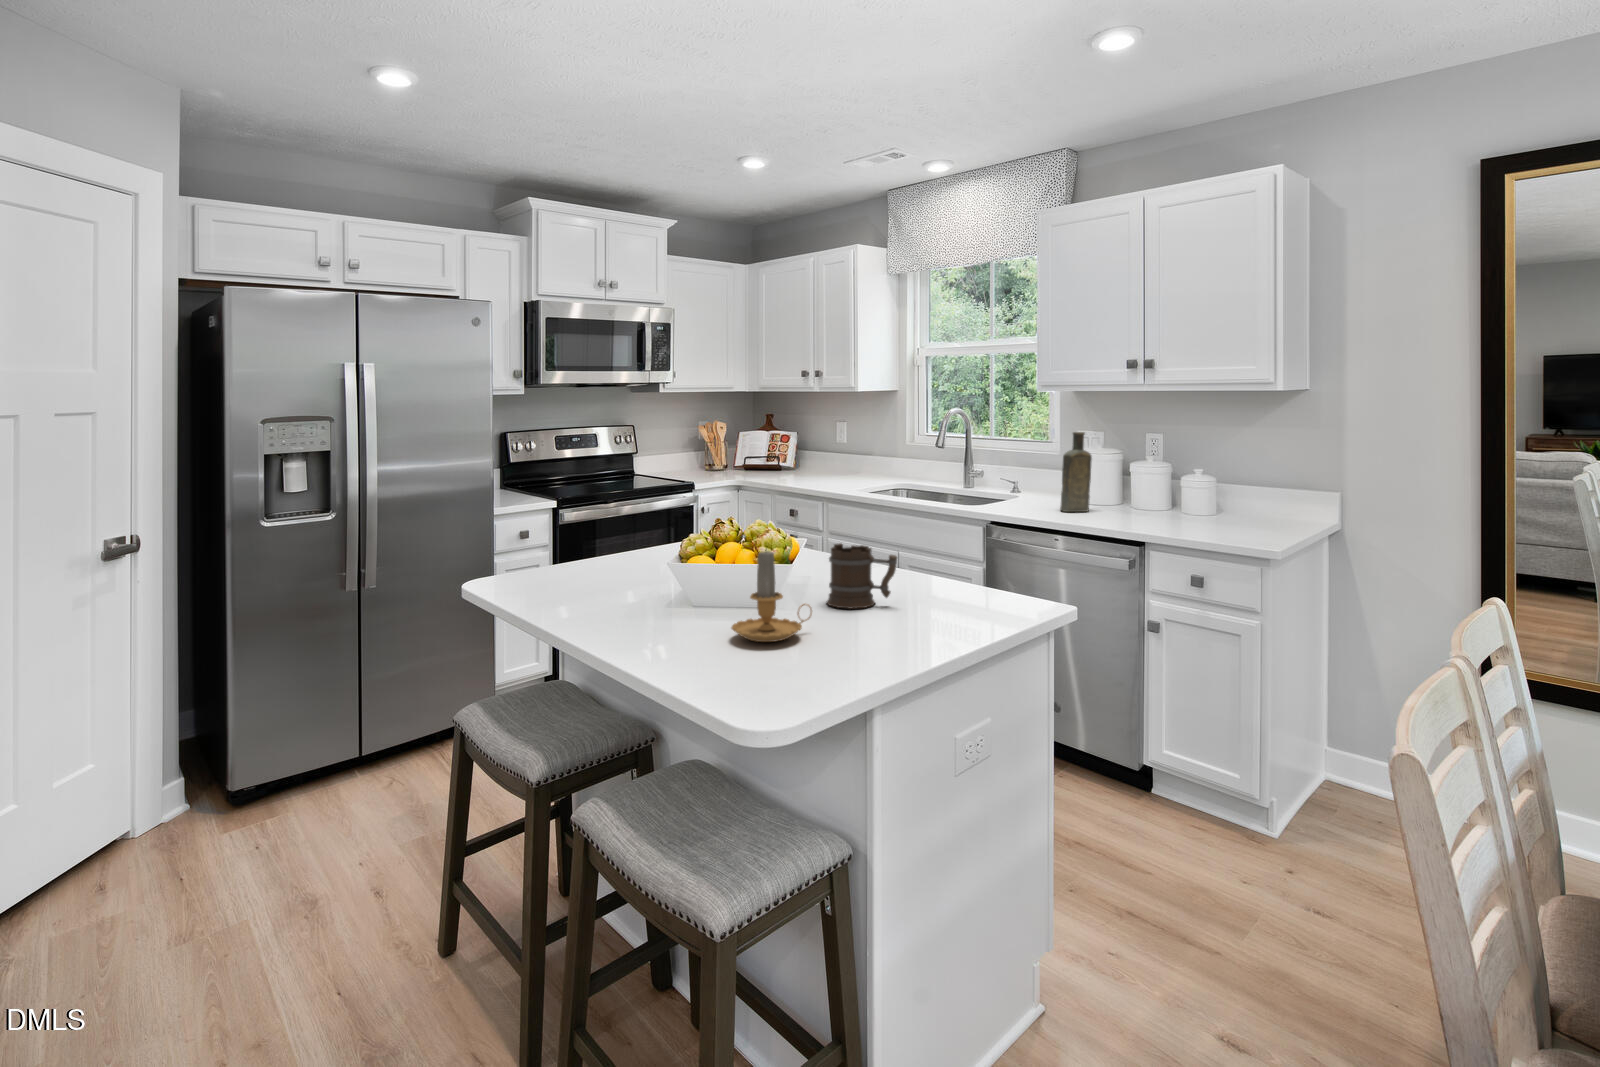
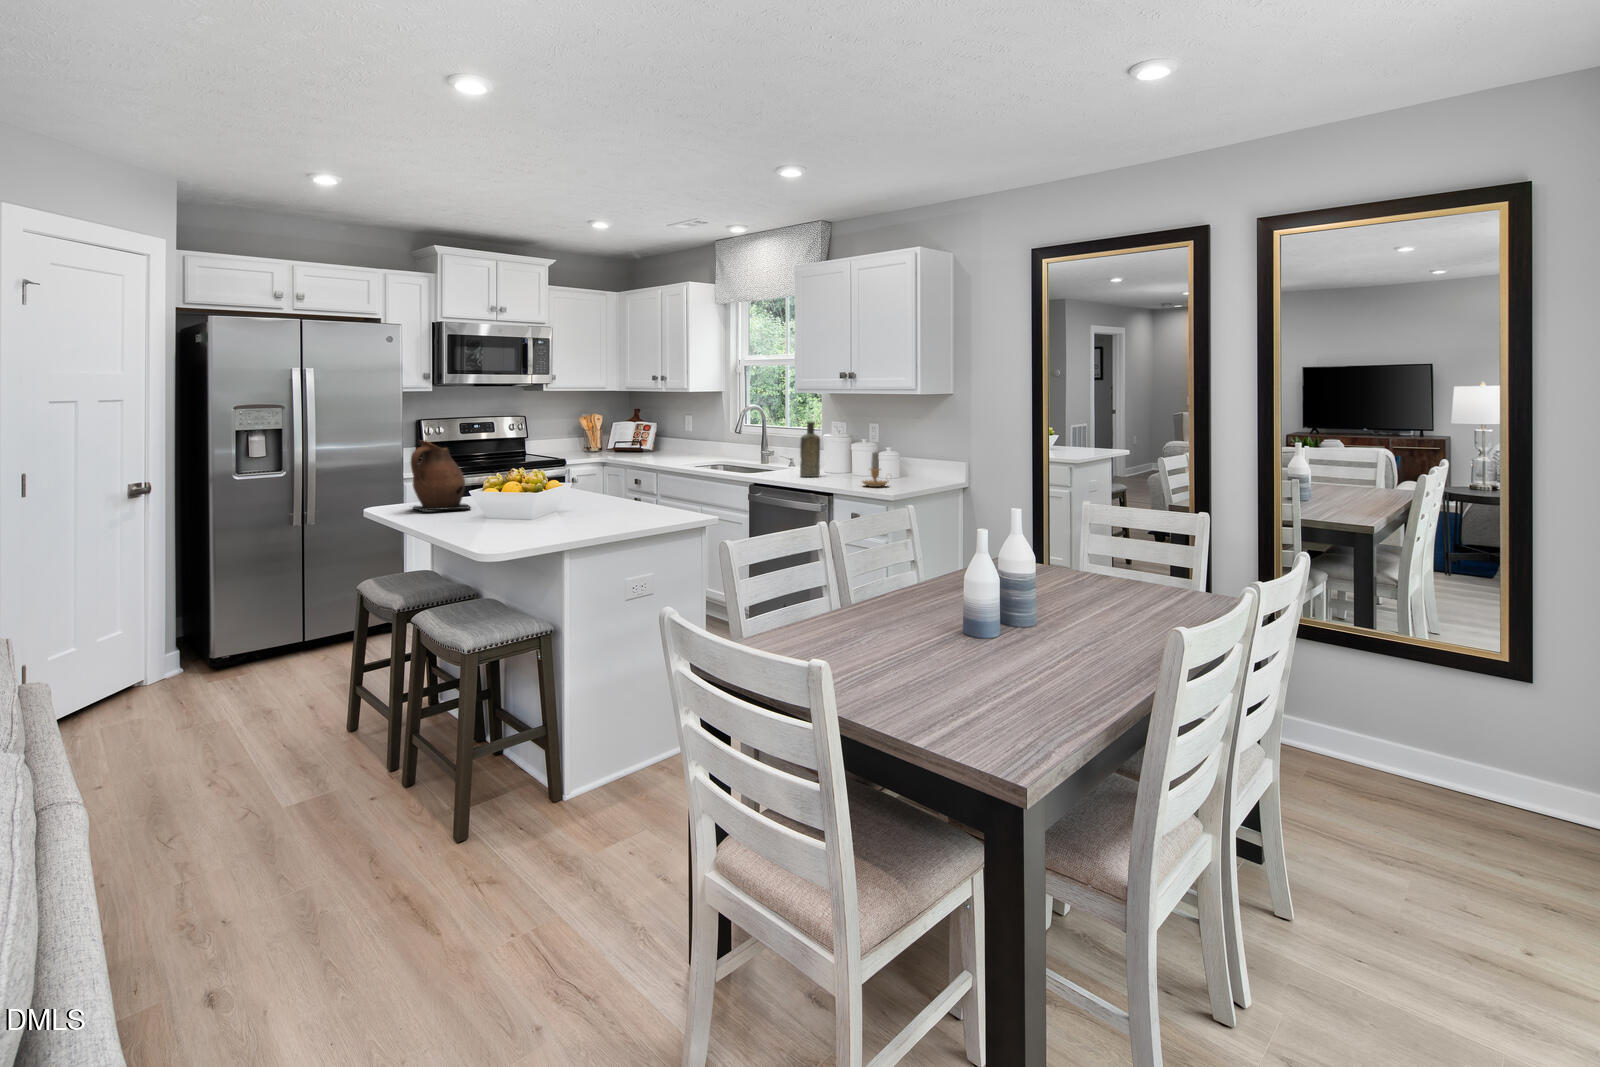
ceramic pitcher: none [543,475,646,593] -> present [411,441,470,510]
mug: present [827,543,897,609] -> none [570,481,609,517]
candle: present [731,550,812,642] -> present [862,452,889,487]

